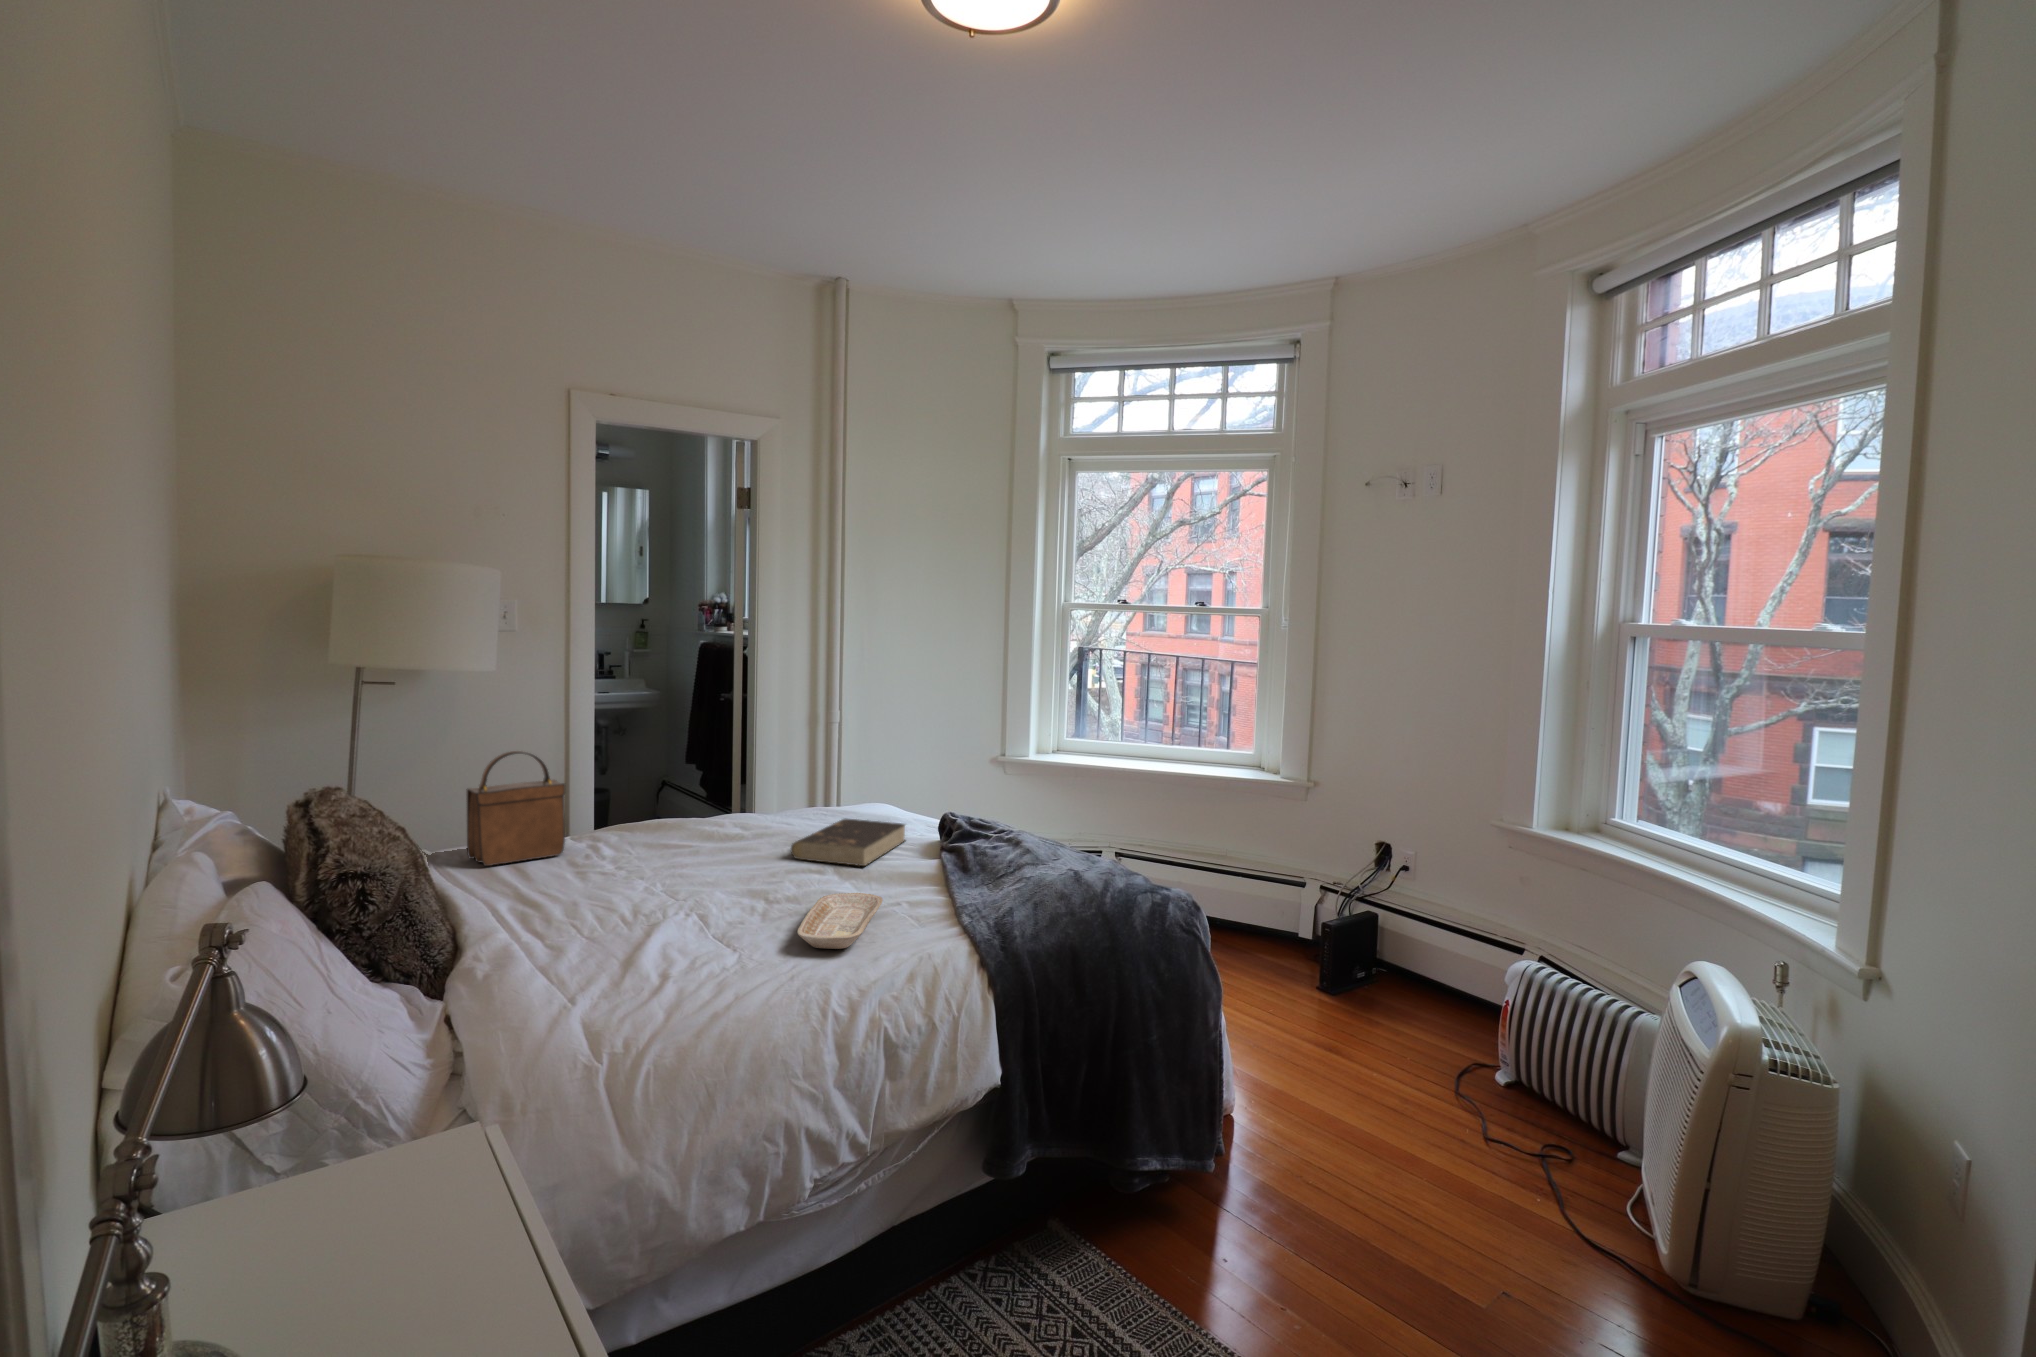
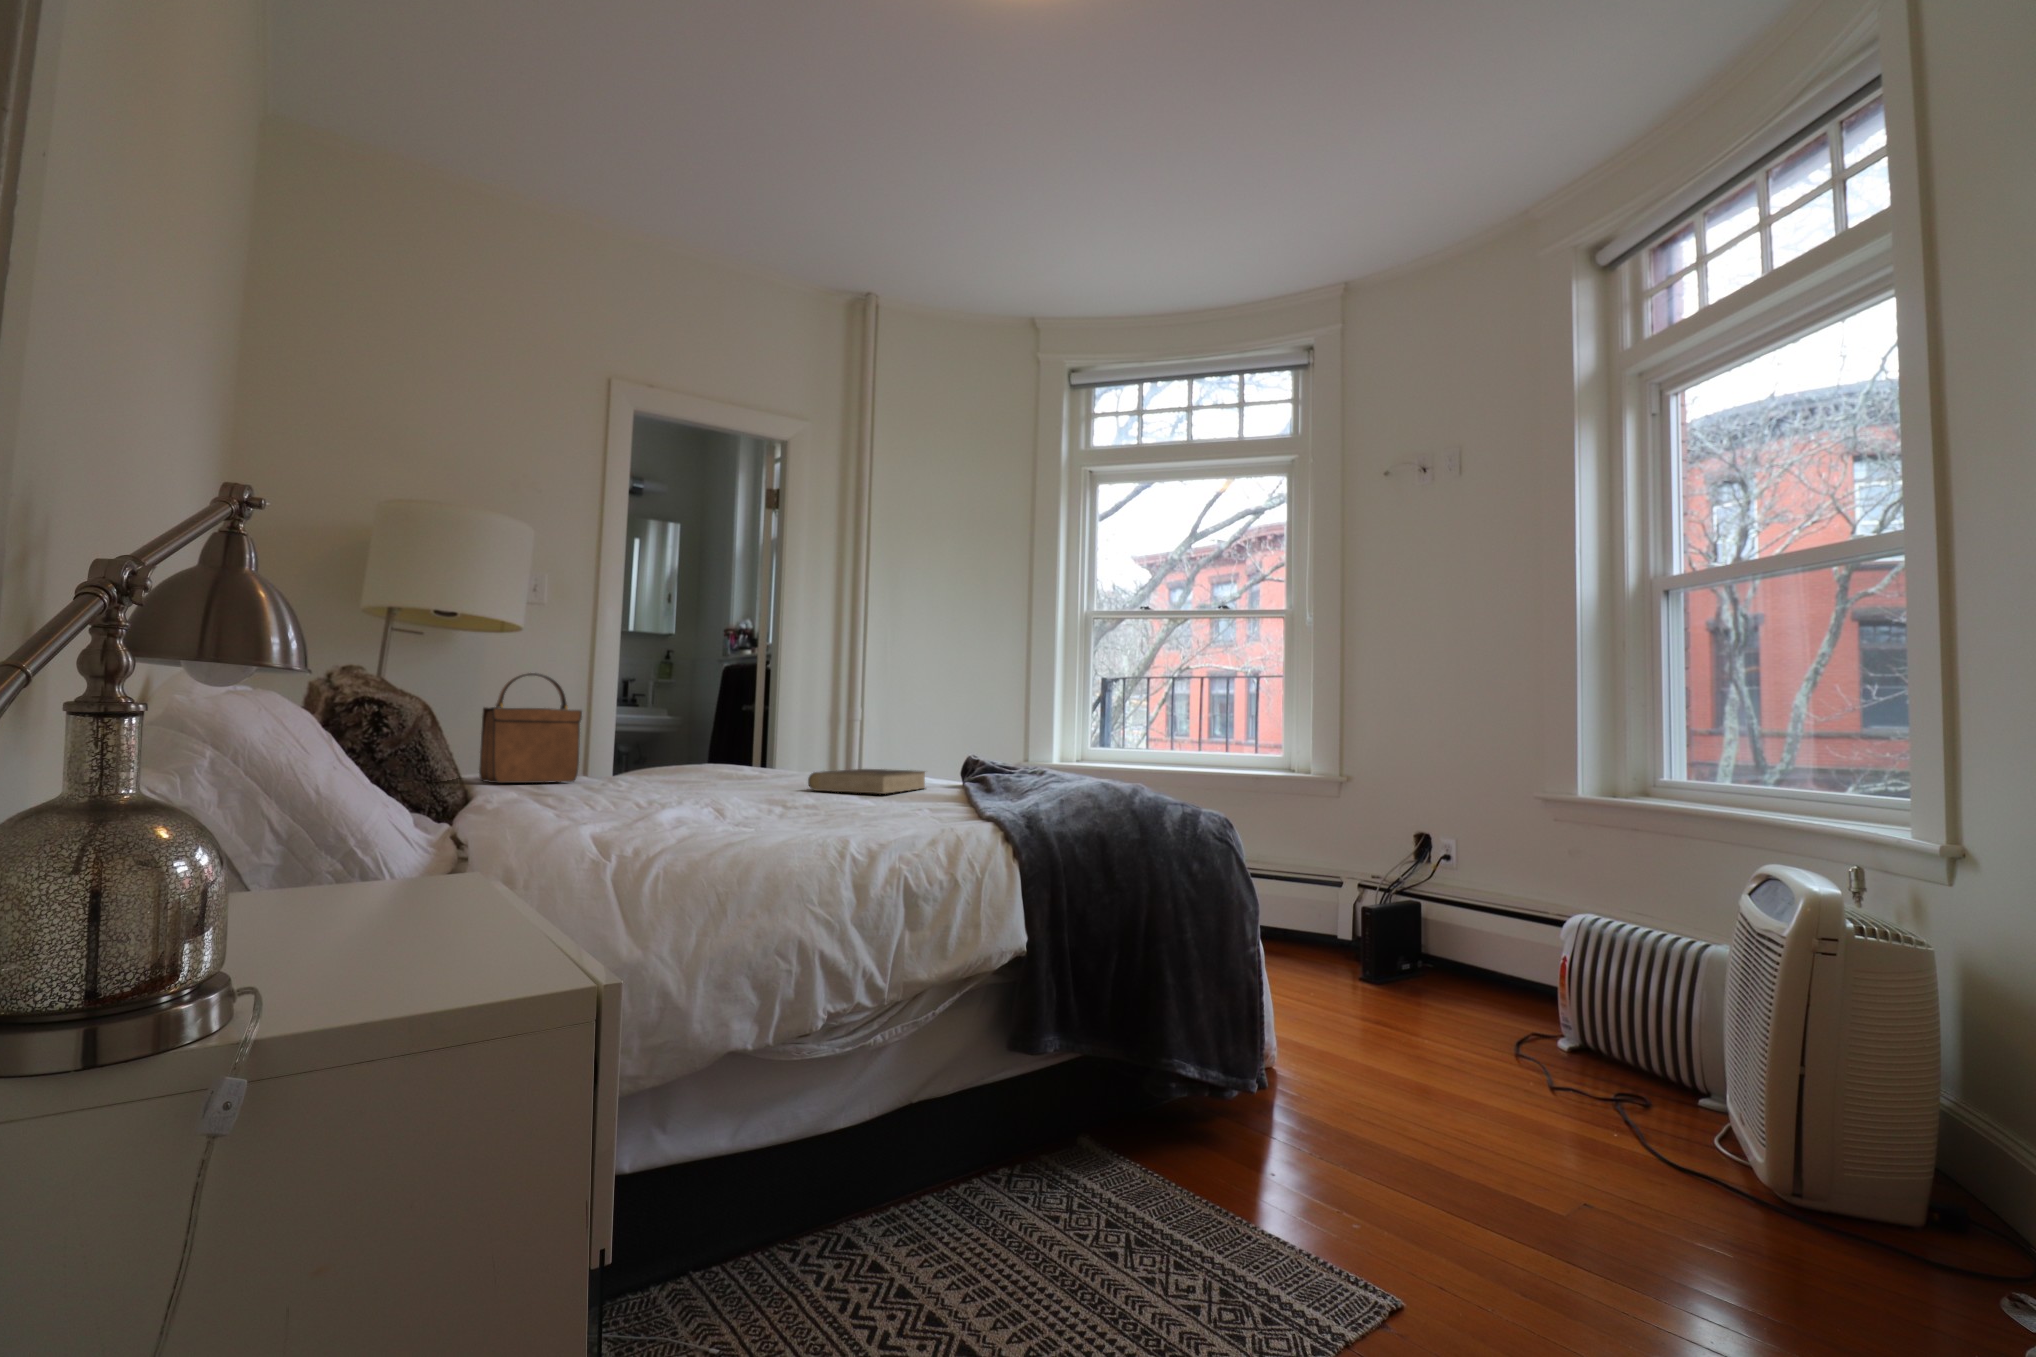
tray: present [798,893,883,949] -> none [815,793,903,819]

